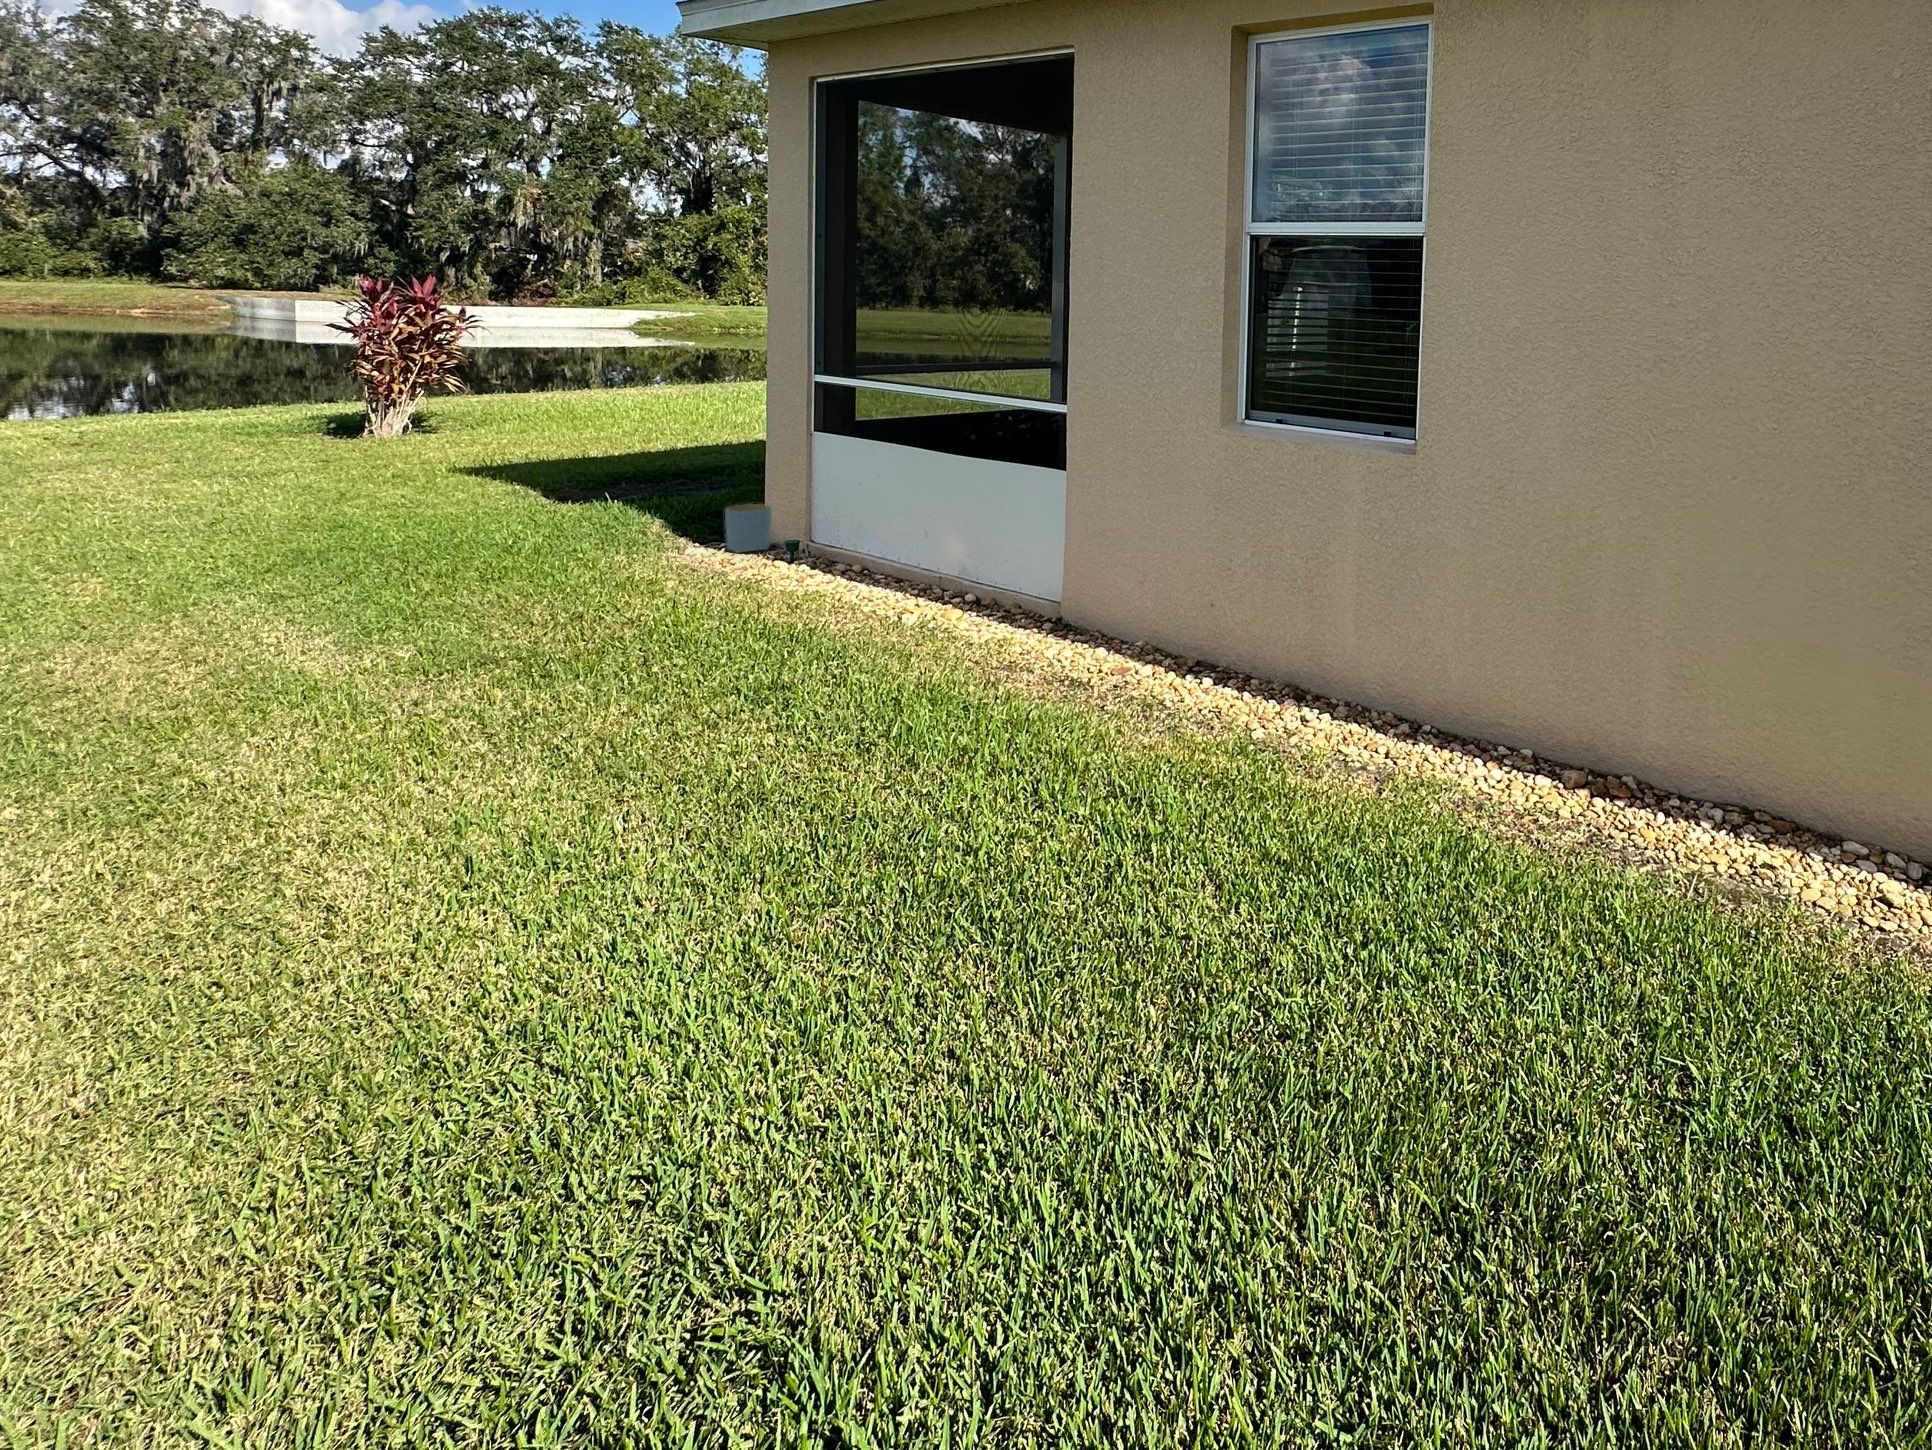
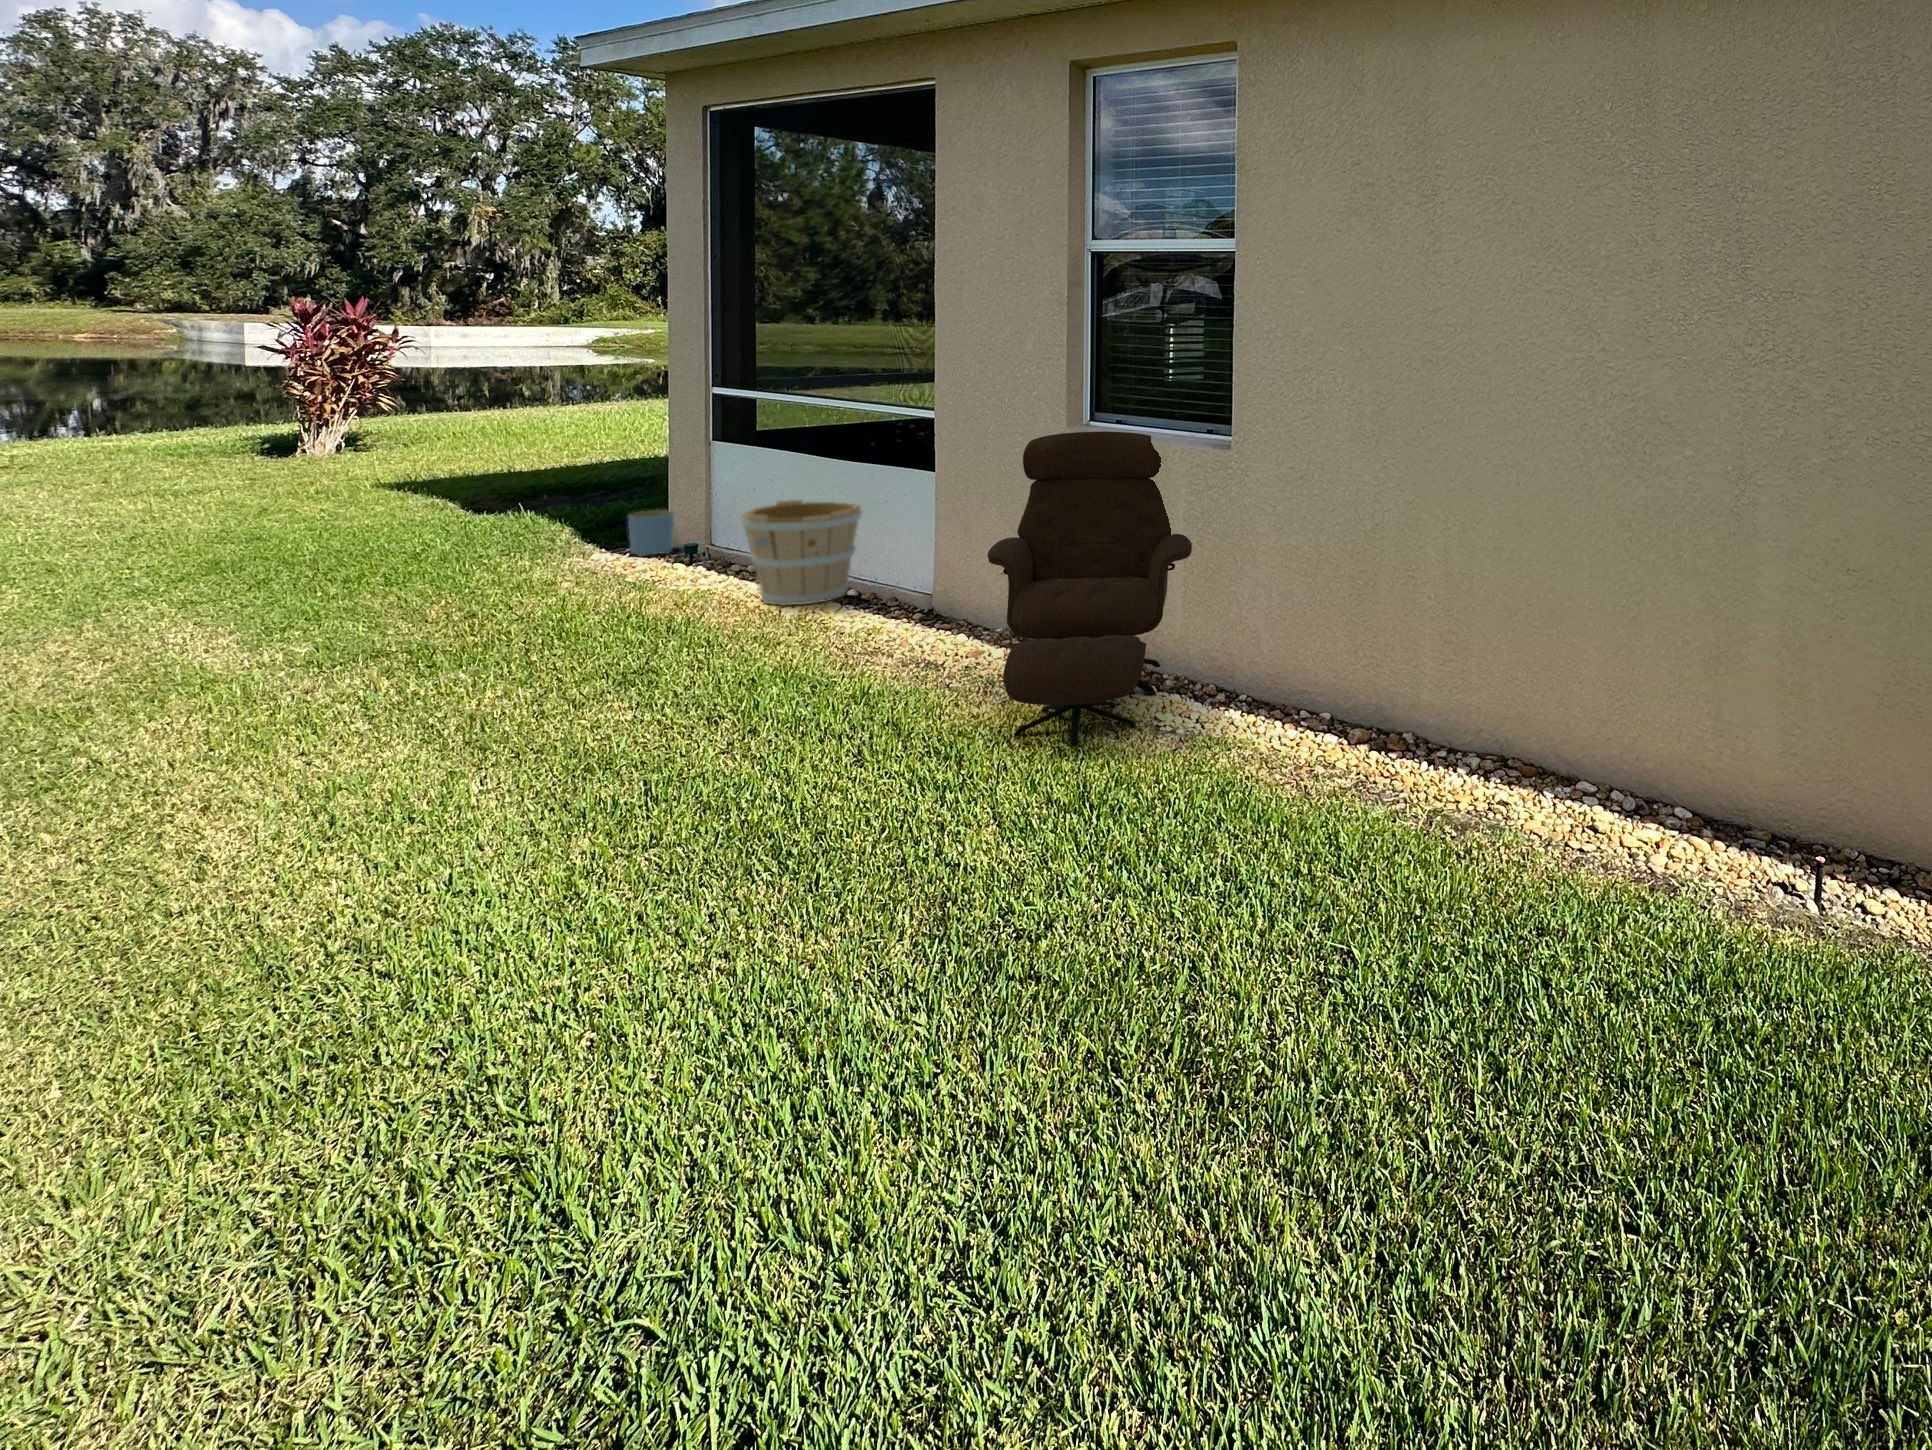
lounge chair: none [1151,433,1370,785] -> present [988,431,1192,745]
wooden bucket: none [857,498,983,611] -> present [742,500,862,606]

